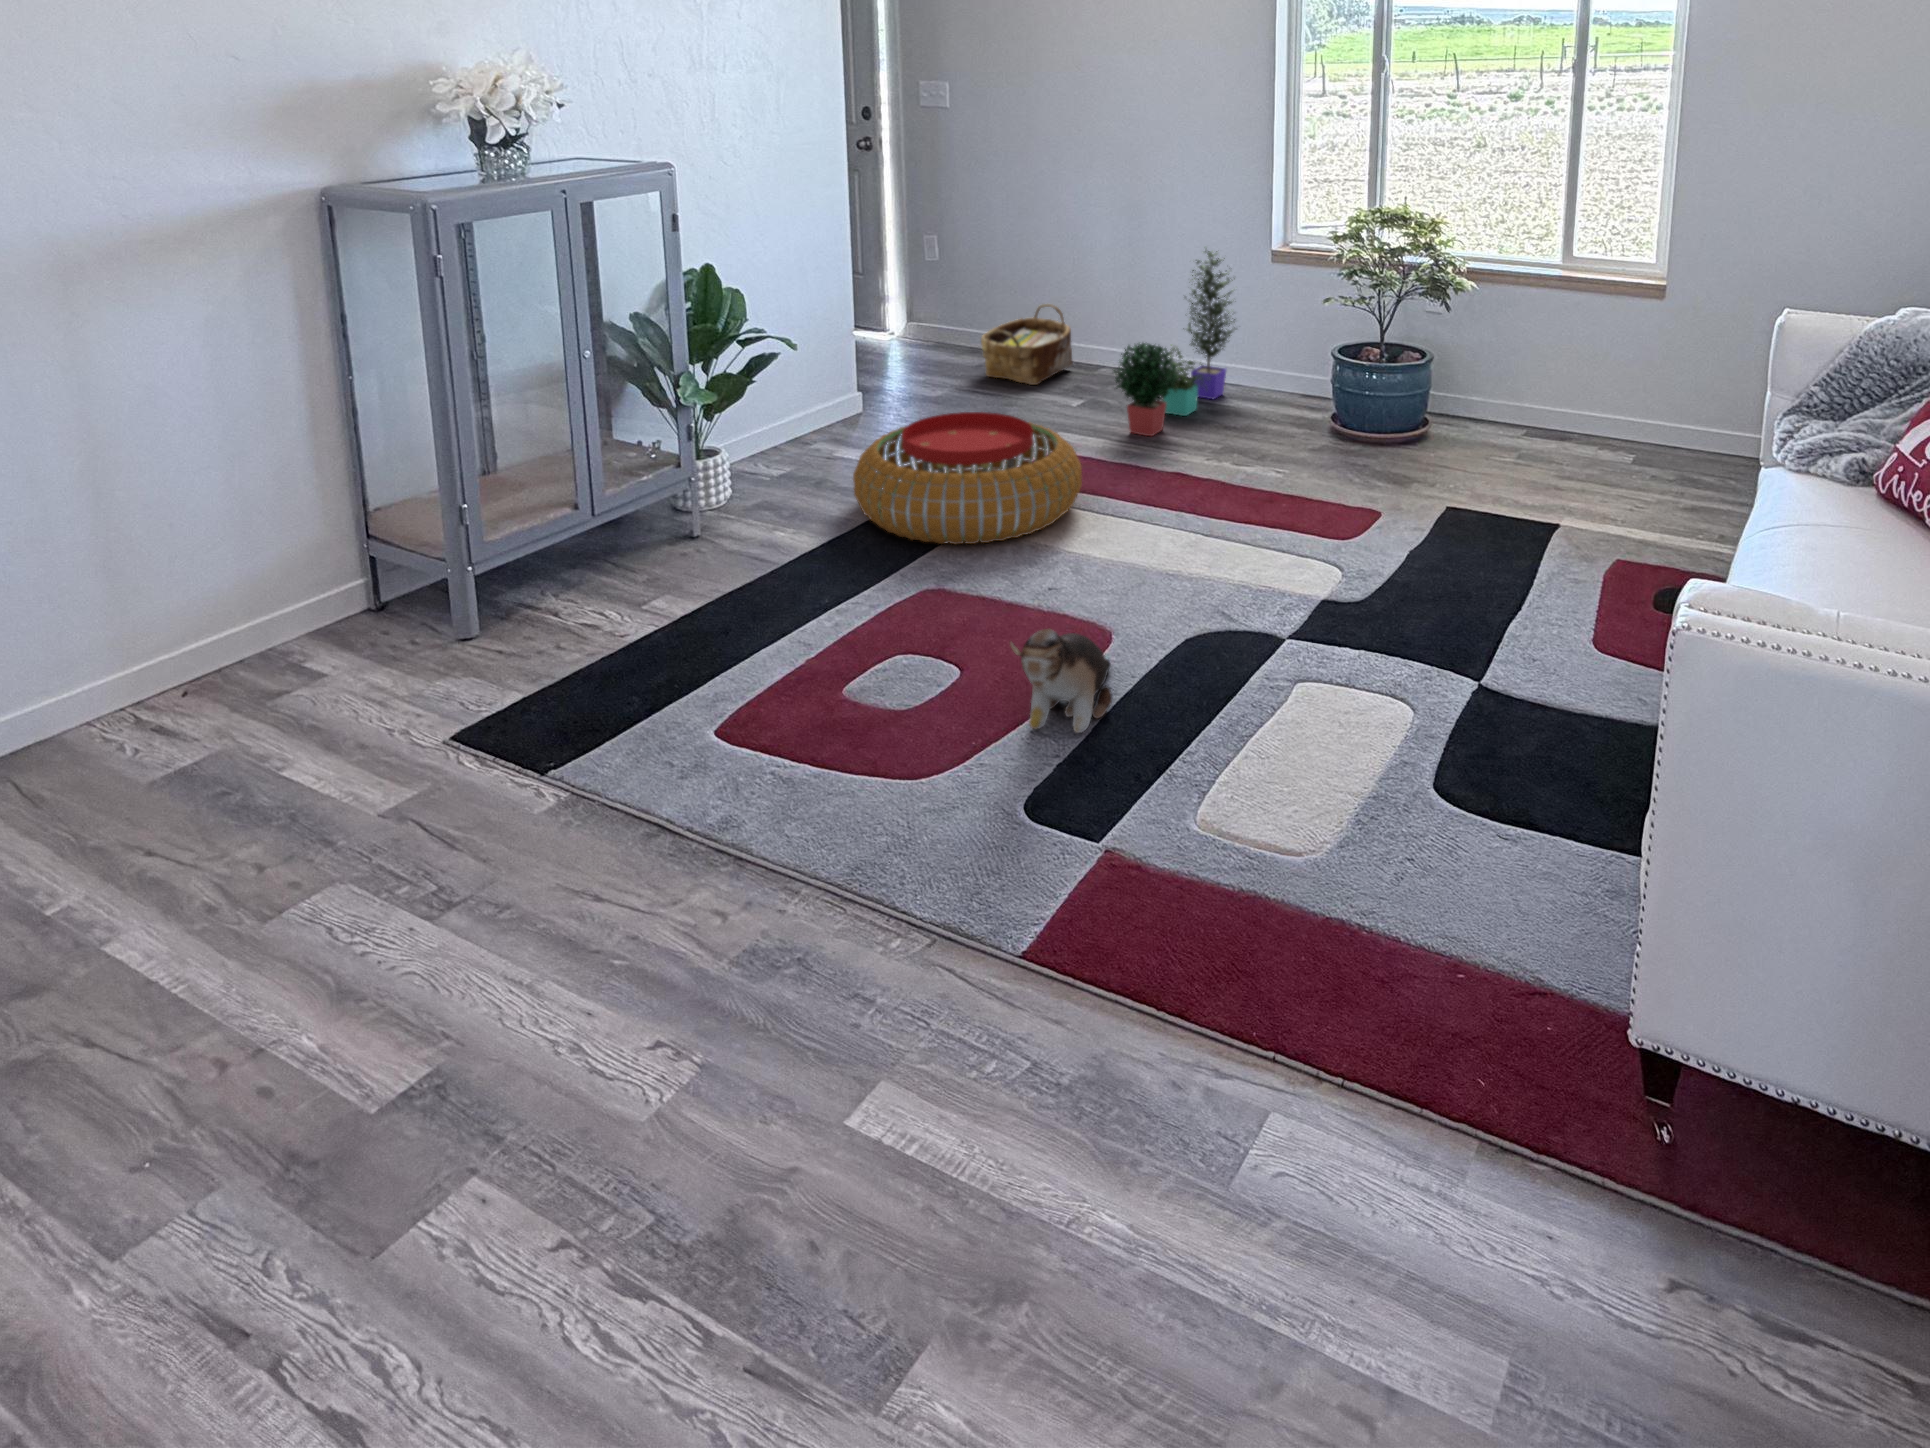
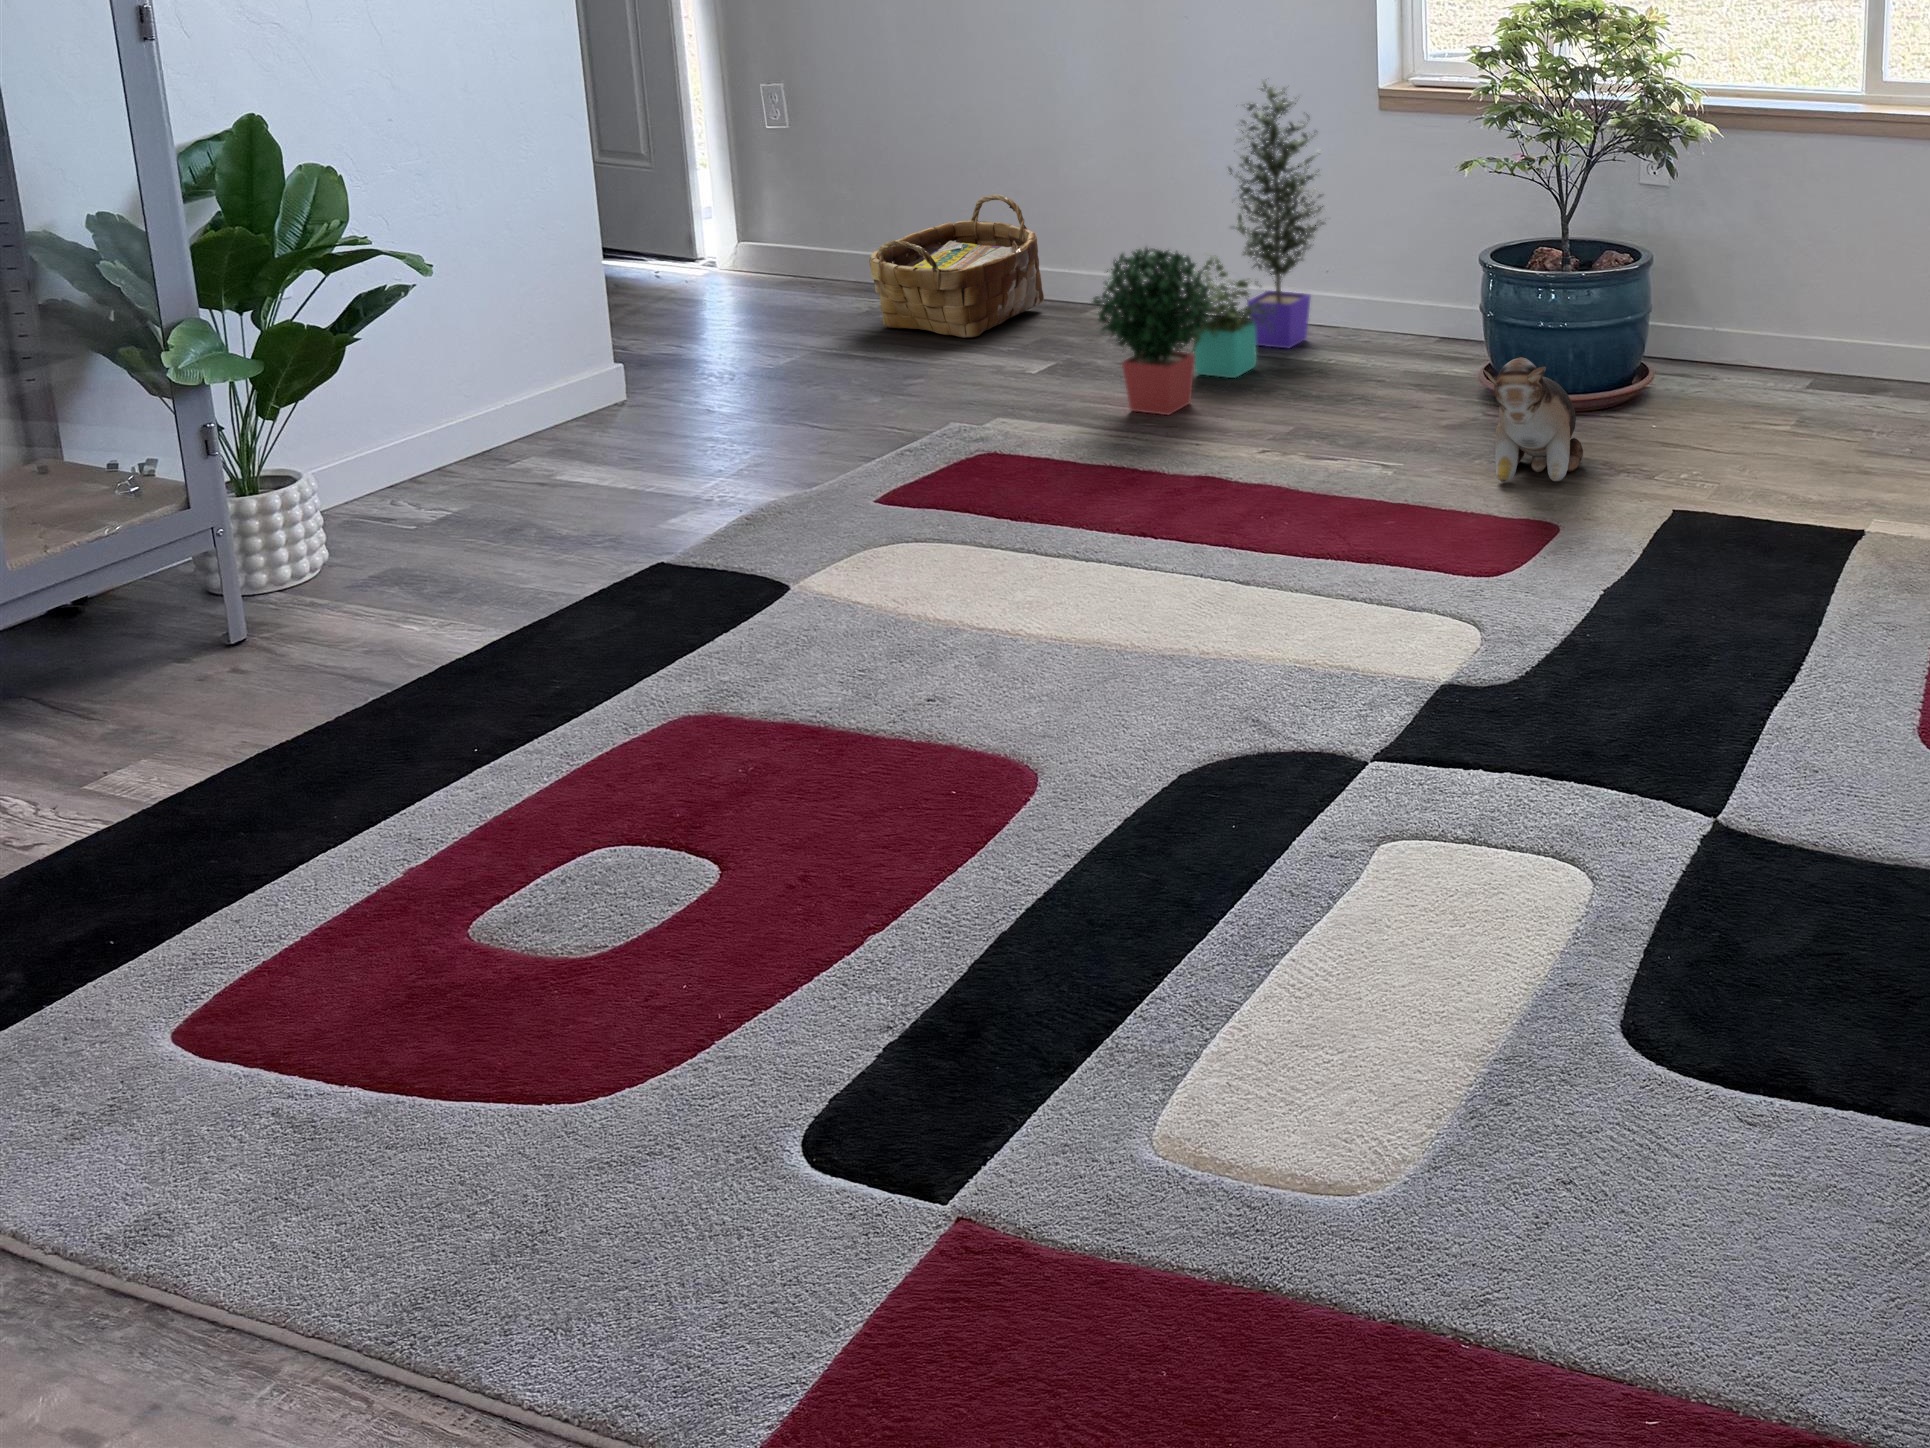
pouf: present [853,412,1082,544] -> none [562,380,1017,627]
plush toy: present [1010,629,1112,733] -> present [1483,357,1583,483]

